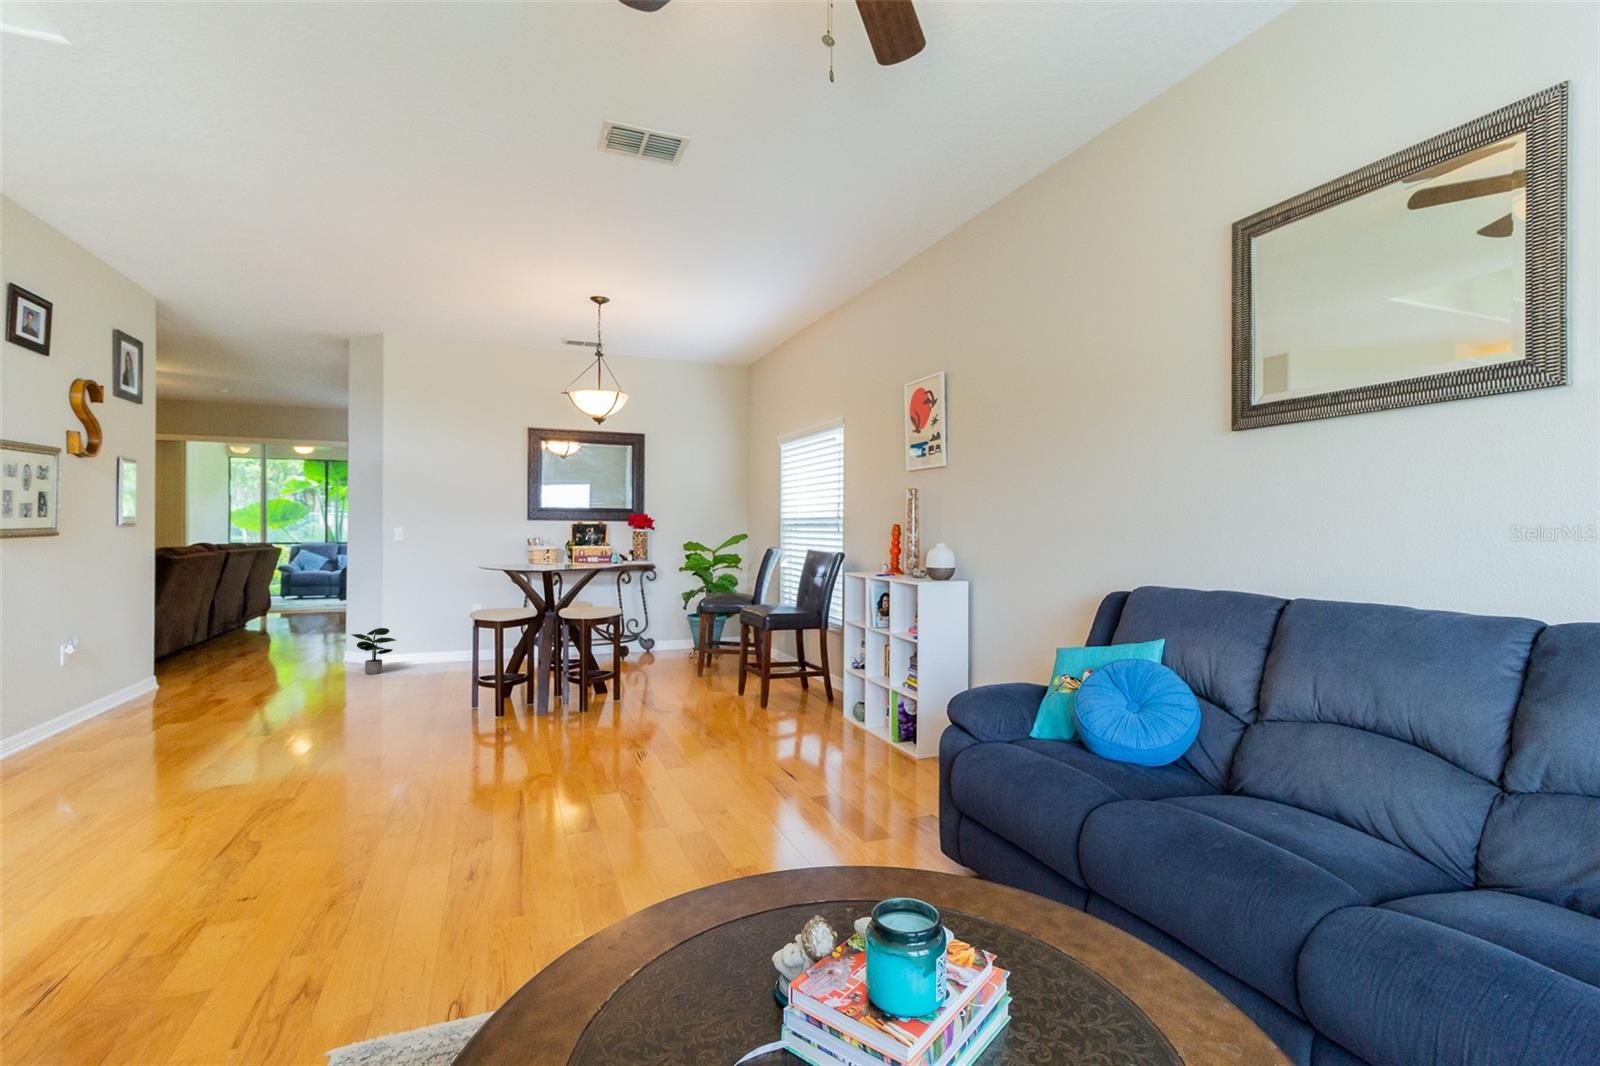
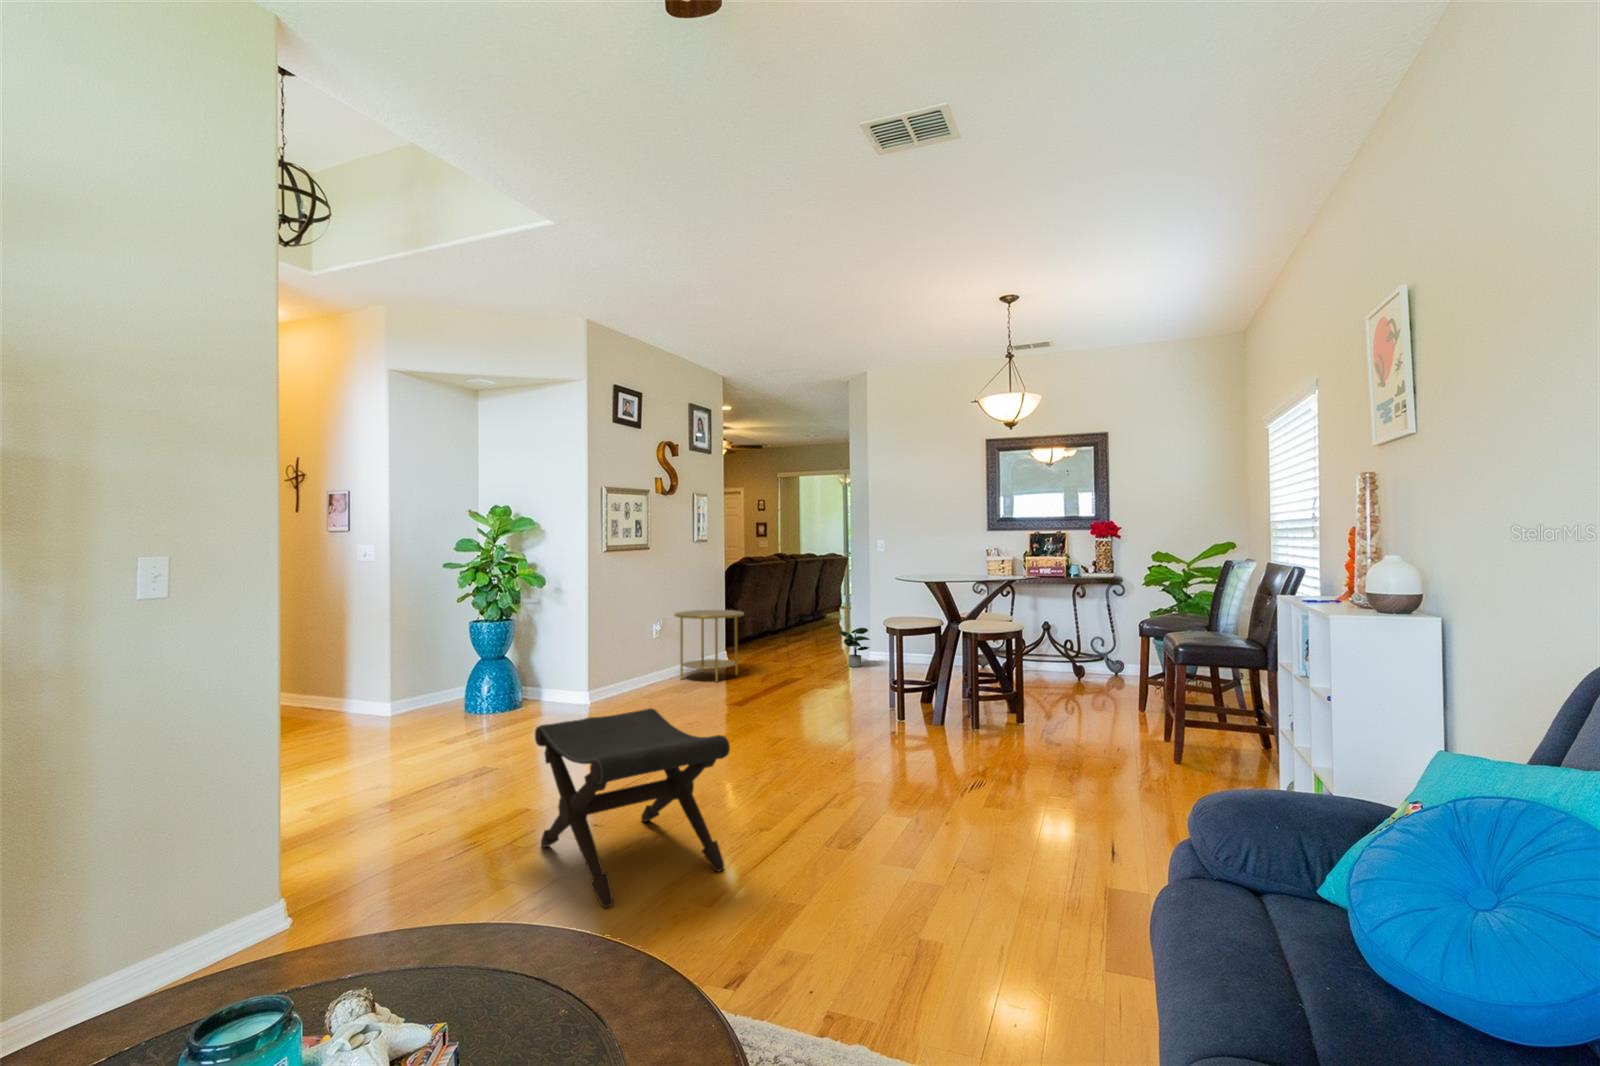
side table: none [97,619,227,724] -> present [674,610,744,682]
footstool: none [174,744,507,995] -> present [535,708,730,907]

